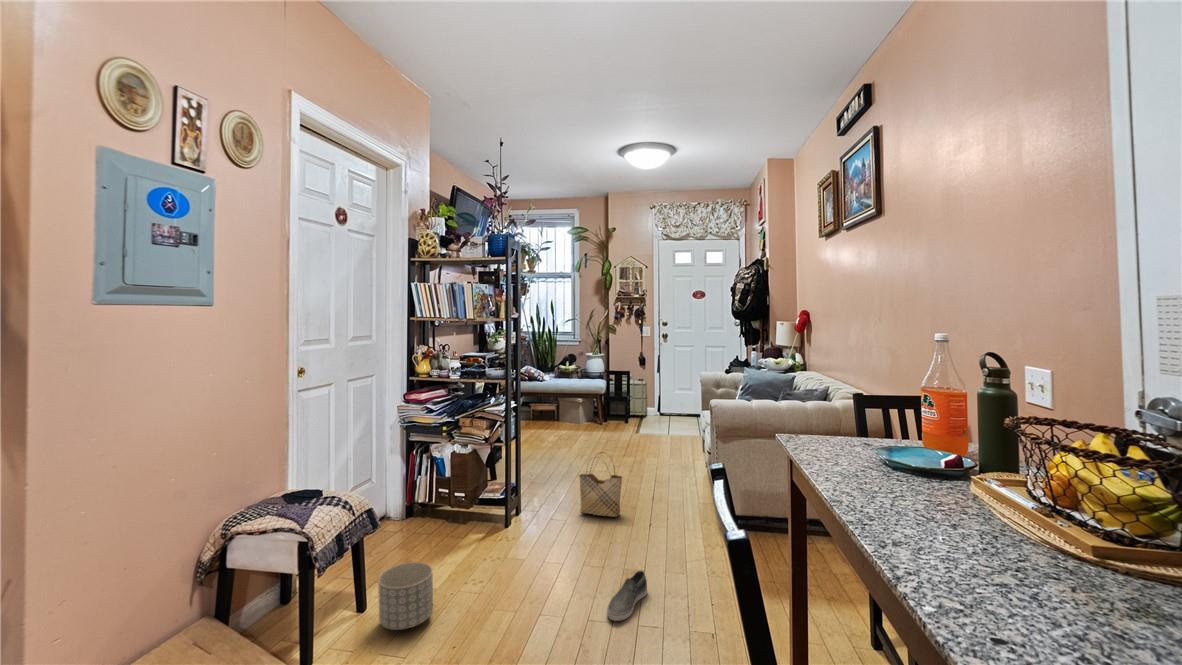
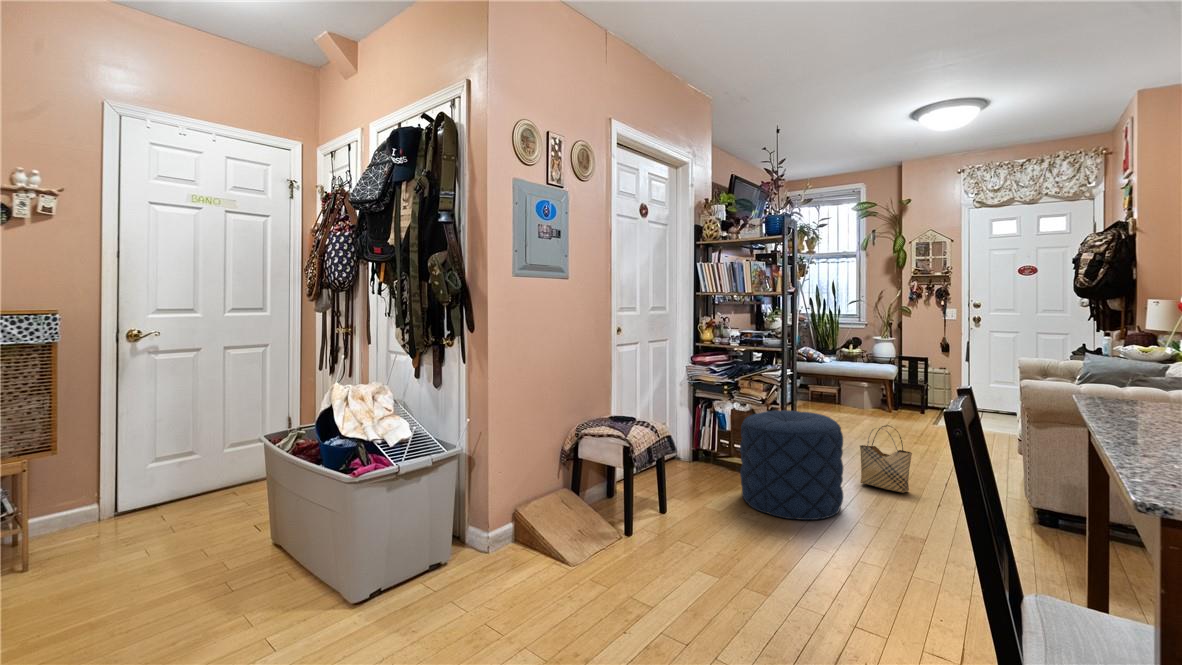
pouf: none [462,451,566,578] -> present [740,410,843,520]
planter: present [378,562,433,630] -> none [676,483,718,532]
shoe: present [607,570,647,621] -> none [887,536,937,573]

